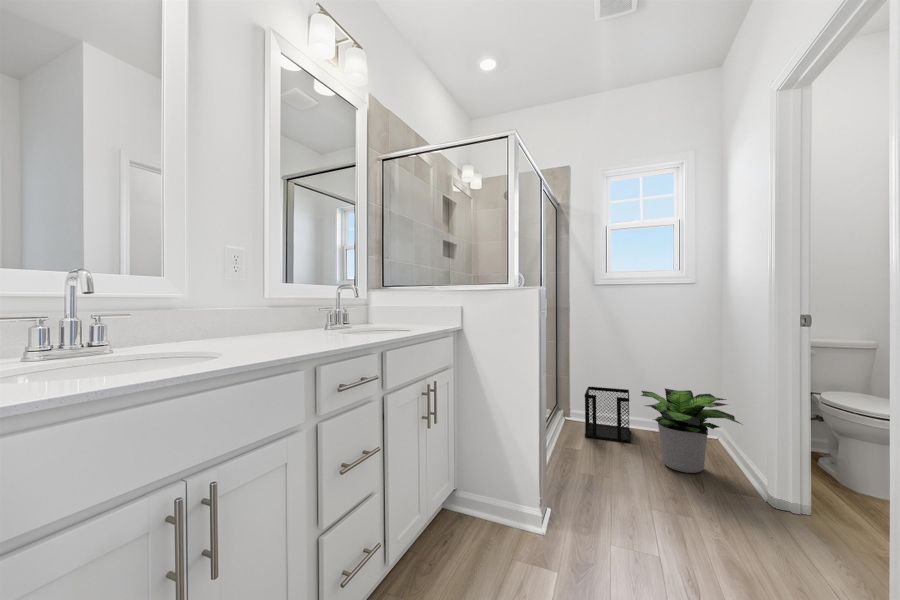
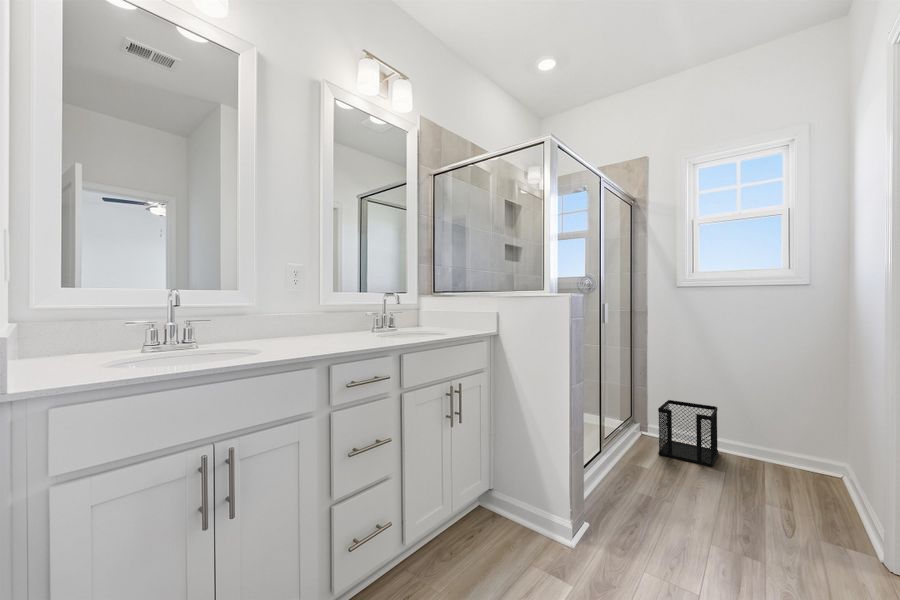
potted plant: present [641,389,741,473] -> none [714,408,852,510]

